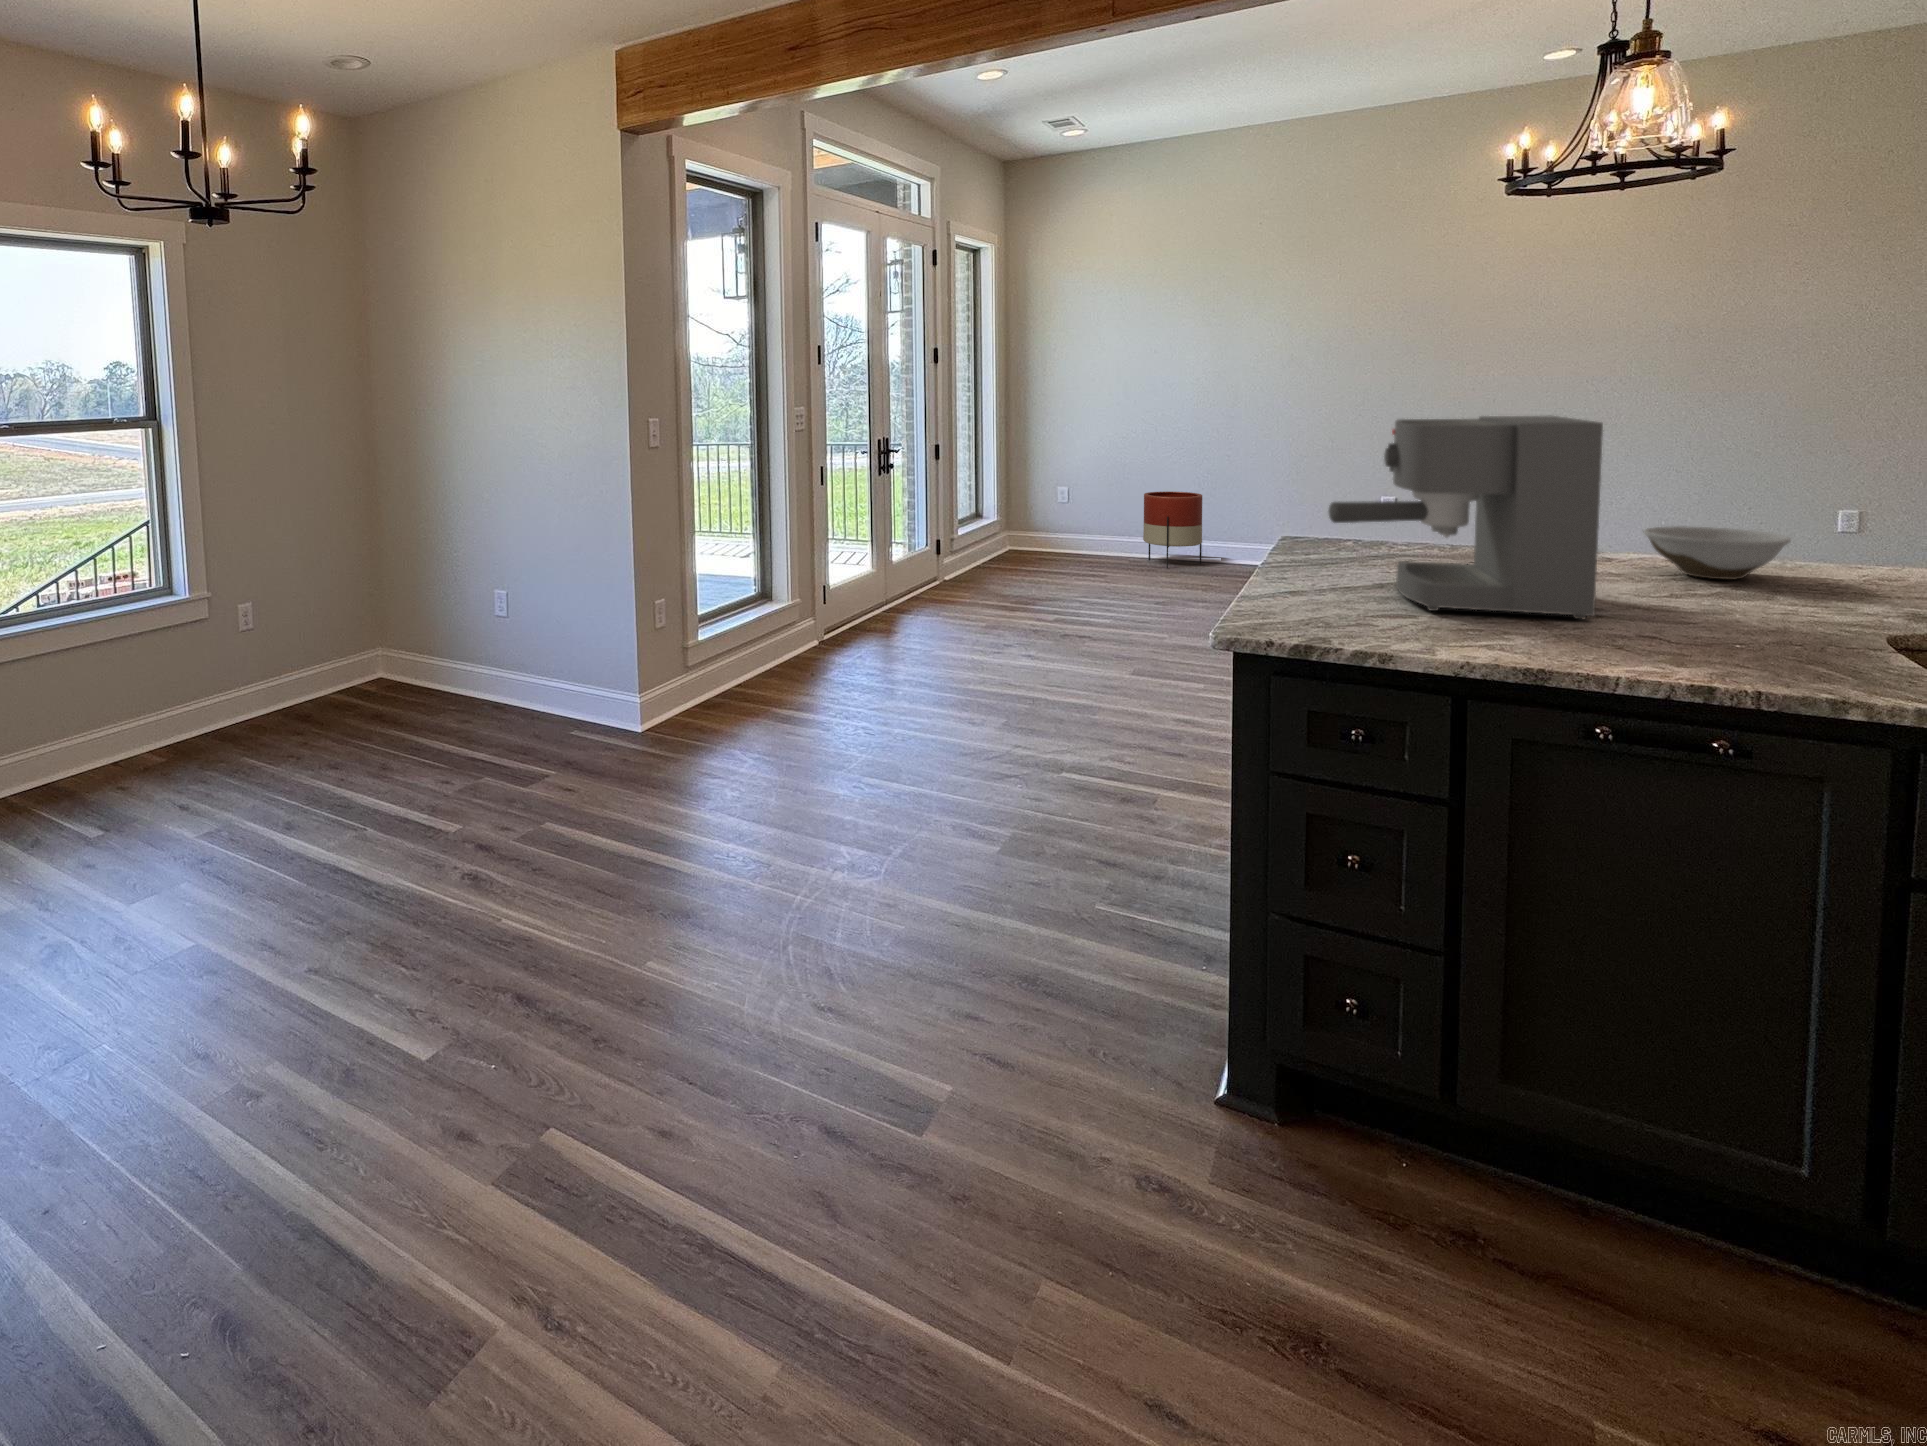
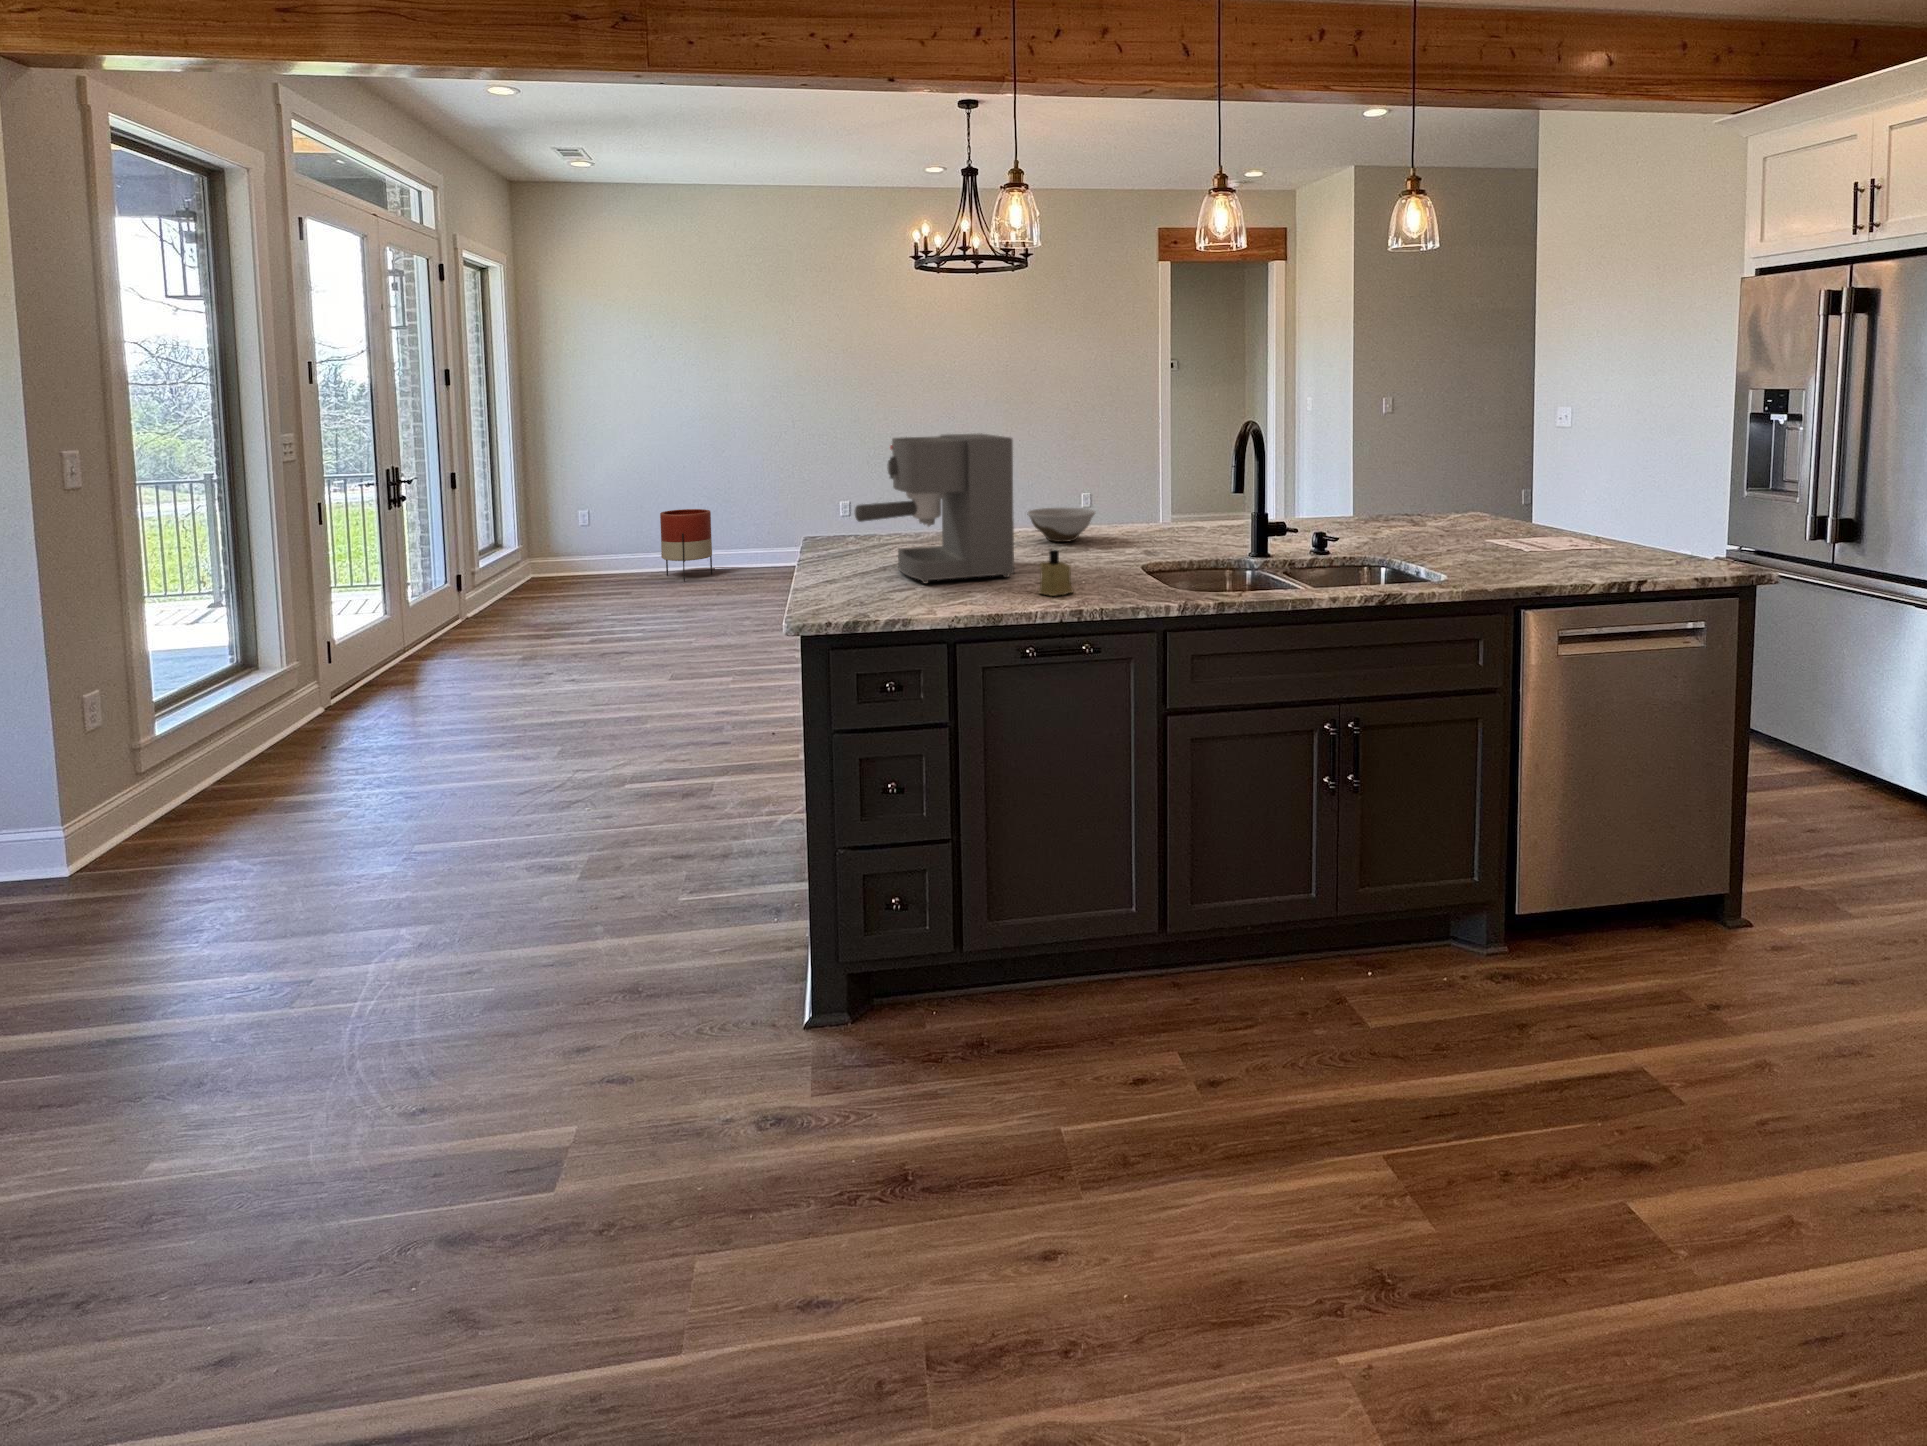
candle: none [1634,589,1708,659] -> present [1039,550,1073,596]

